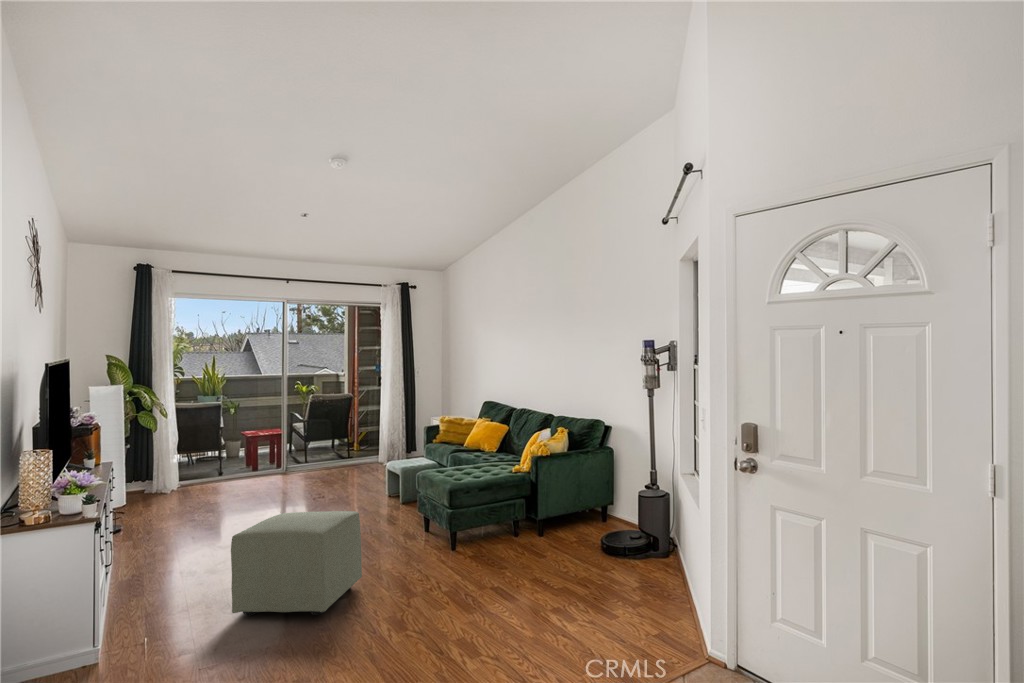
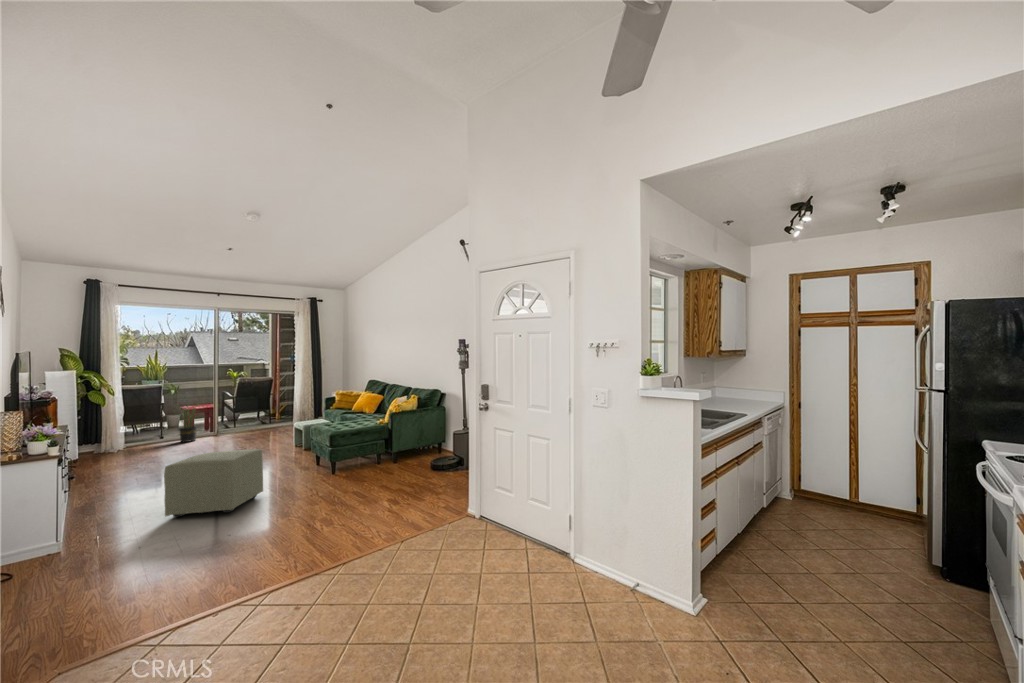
potted plant: none [231,424,269,481] -> present [179,405,197,442]

